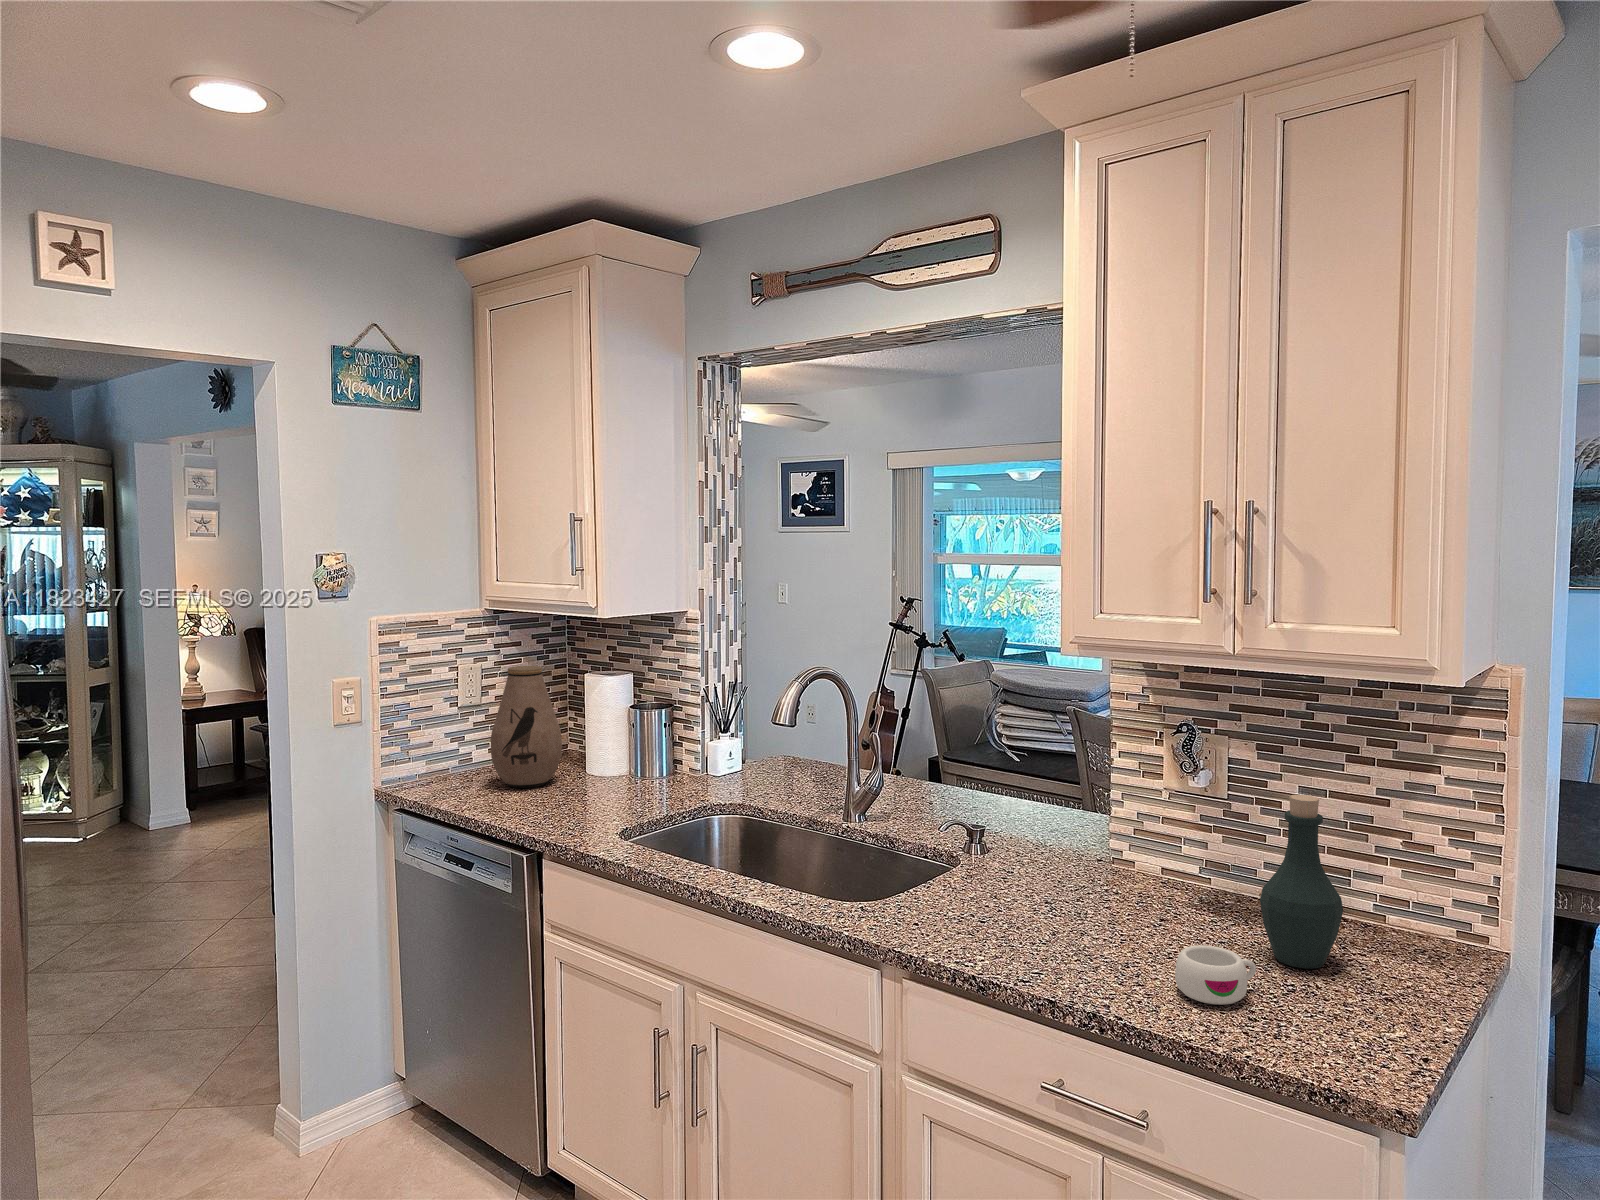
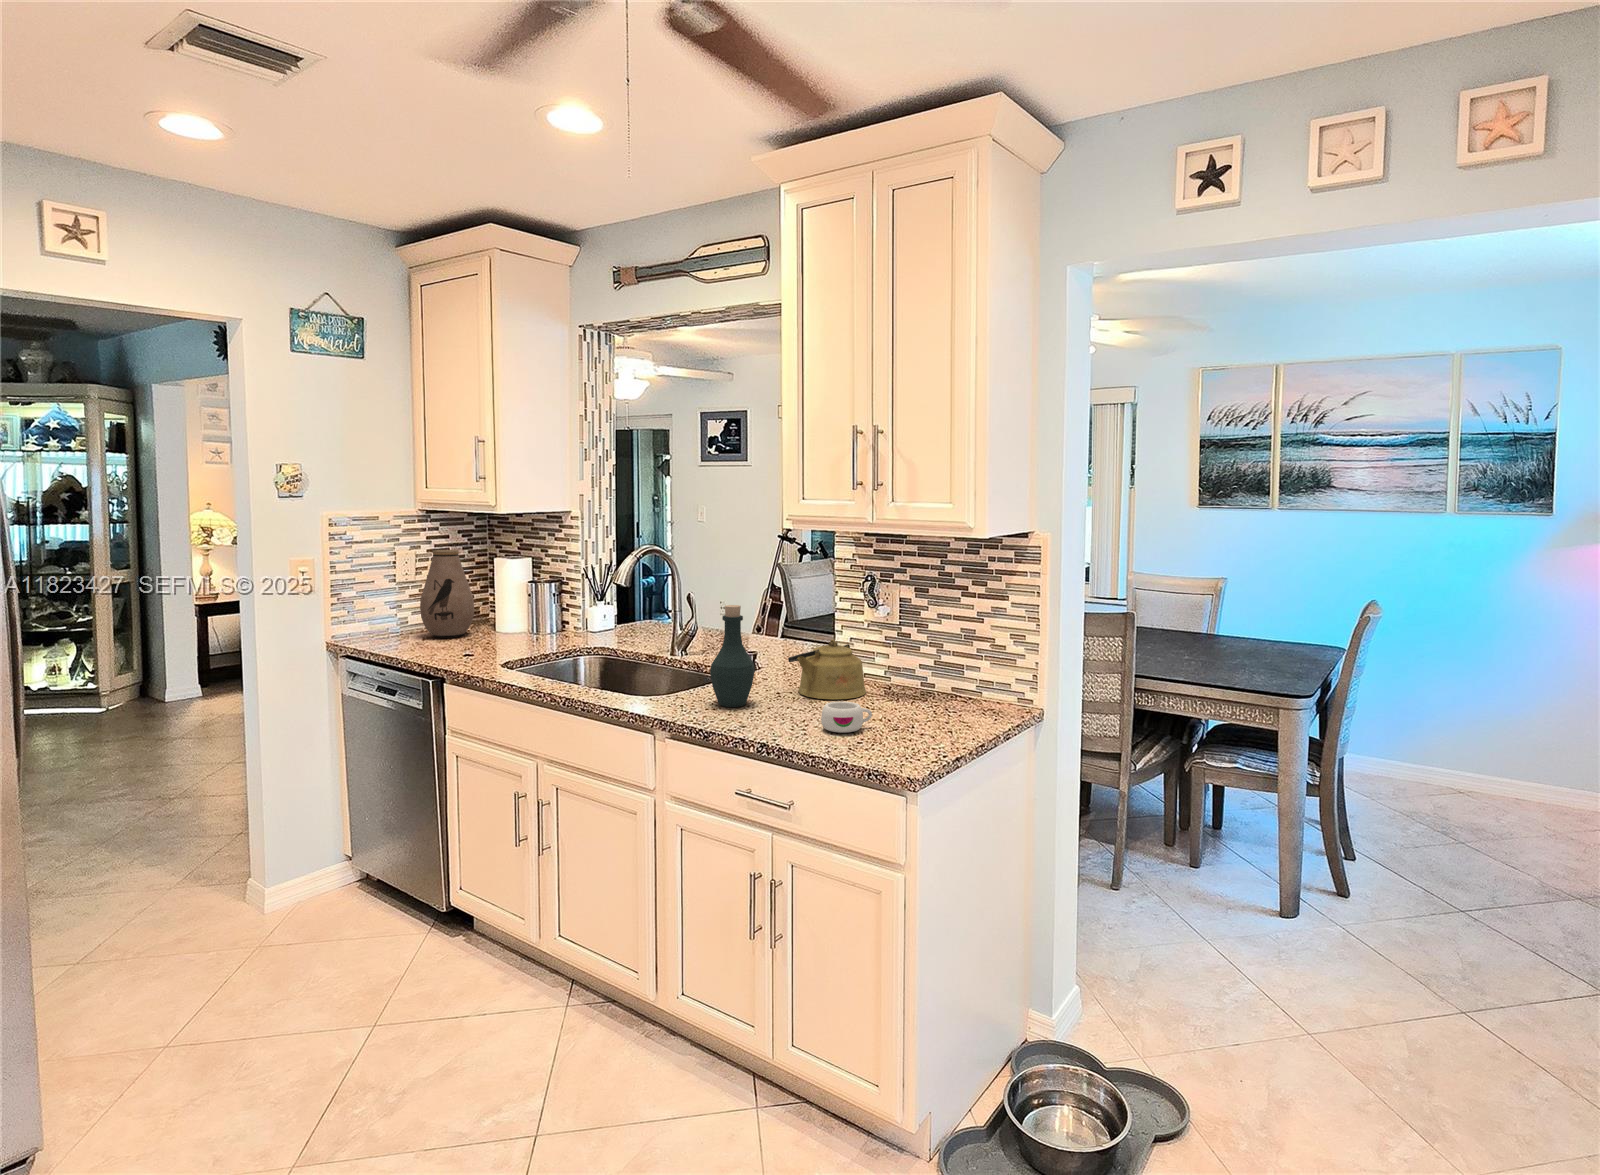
bottle: present [1260,795,1343,969] -> present [710,605,755,707]
kettle: none [1066,823,1190,921] -> present [788,639,866,699]

